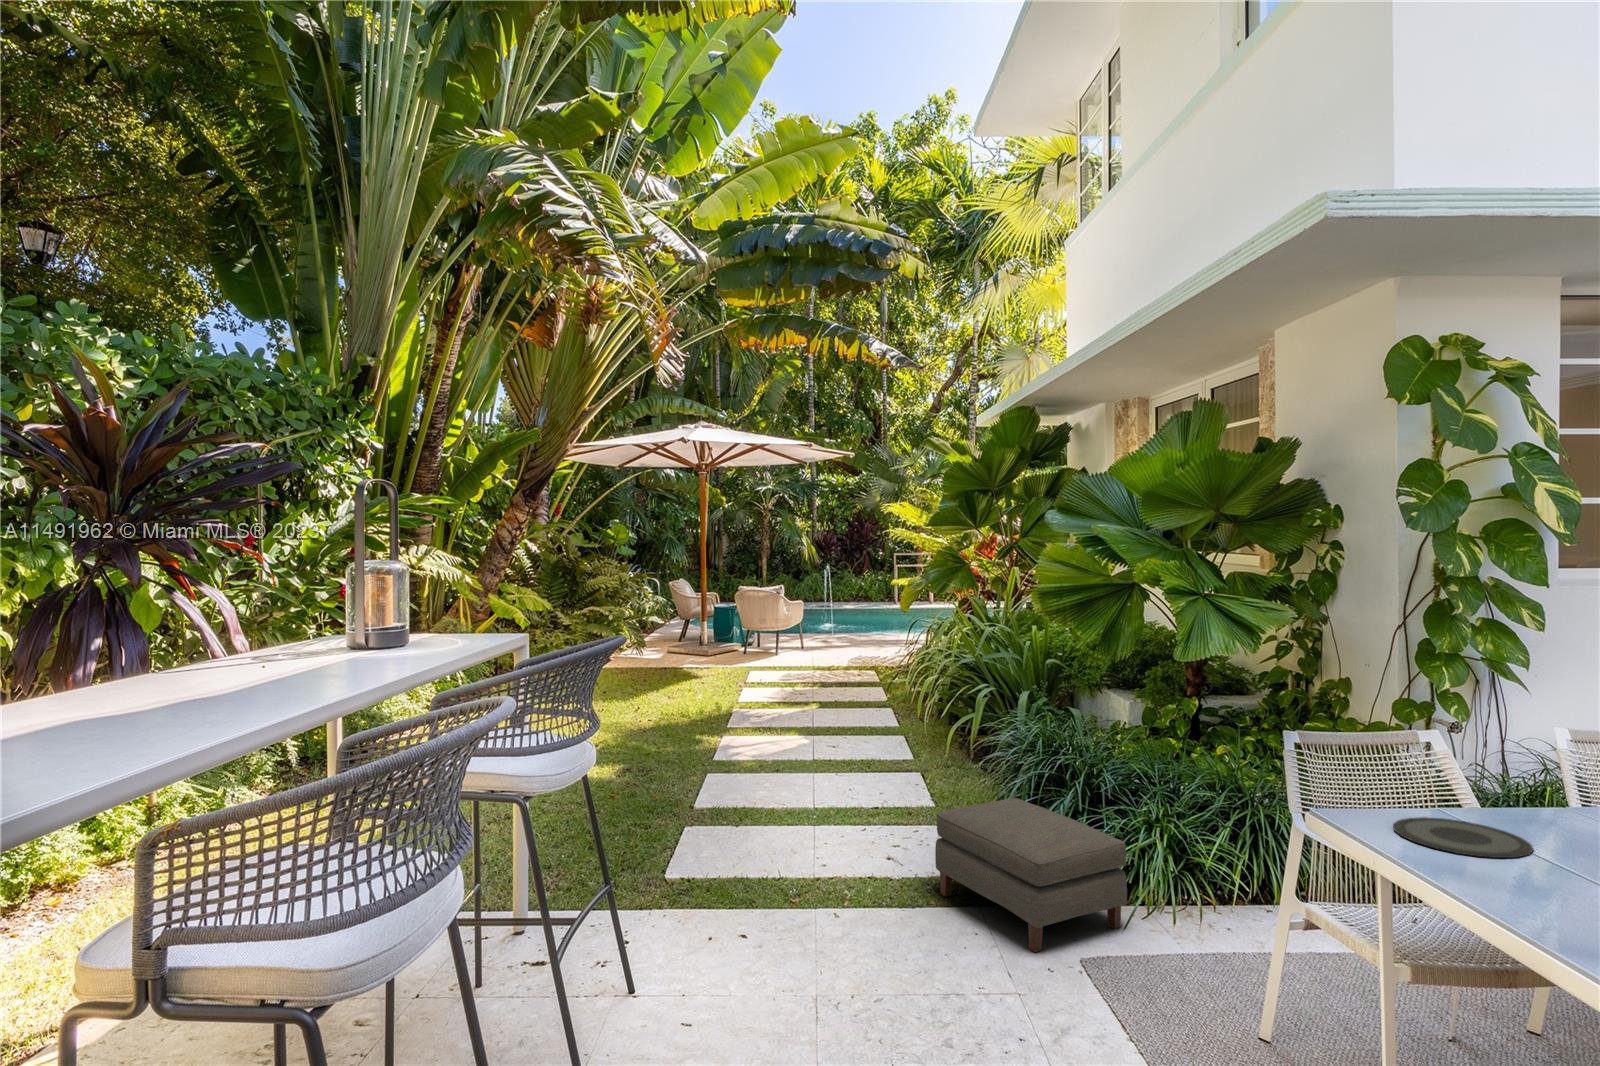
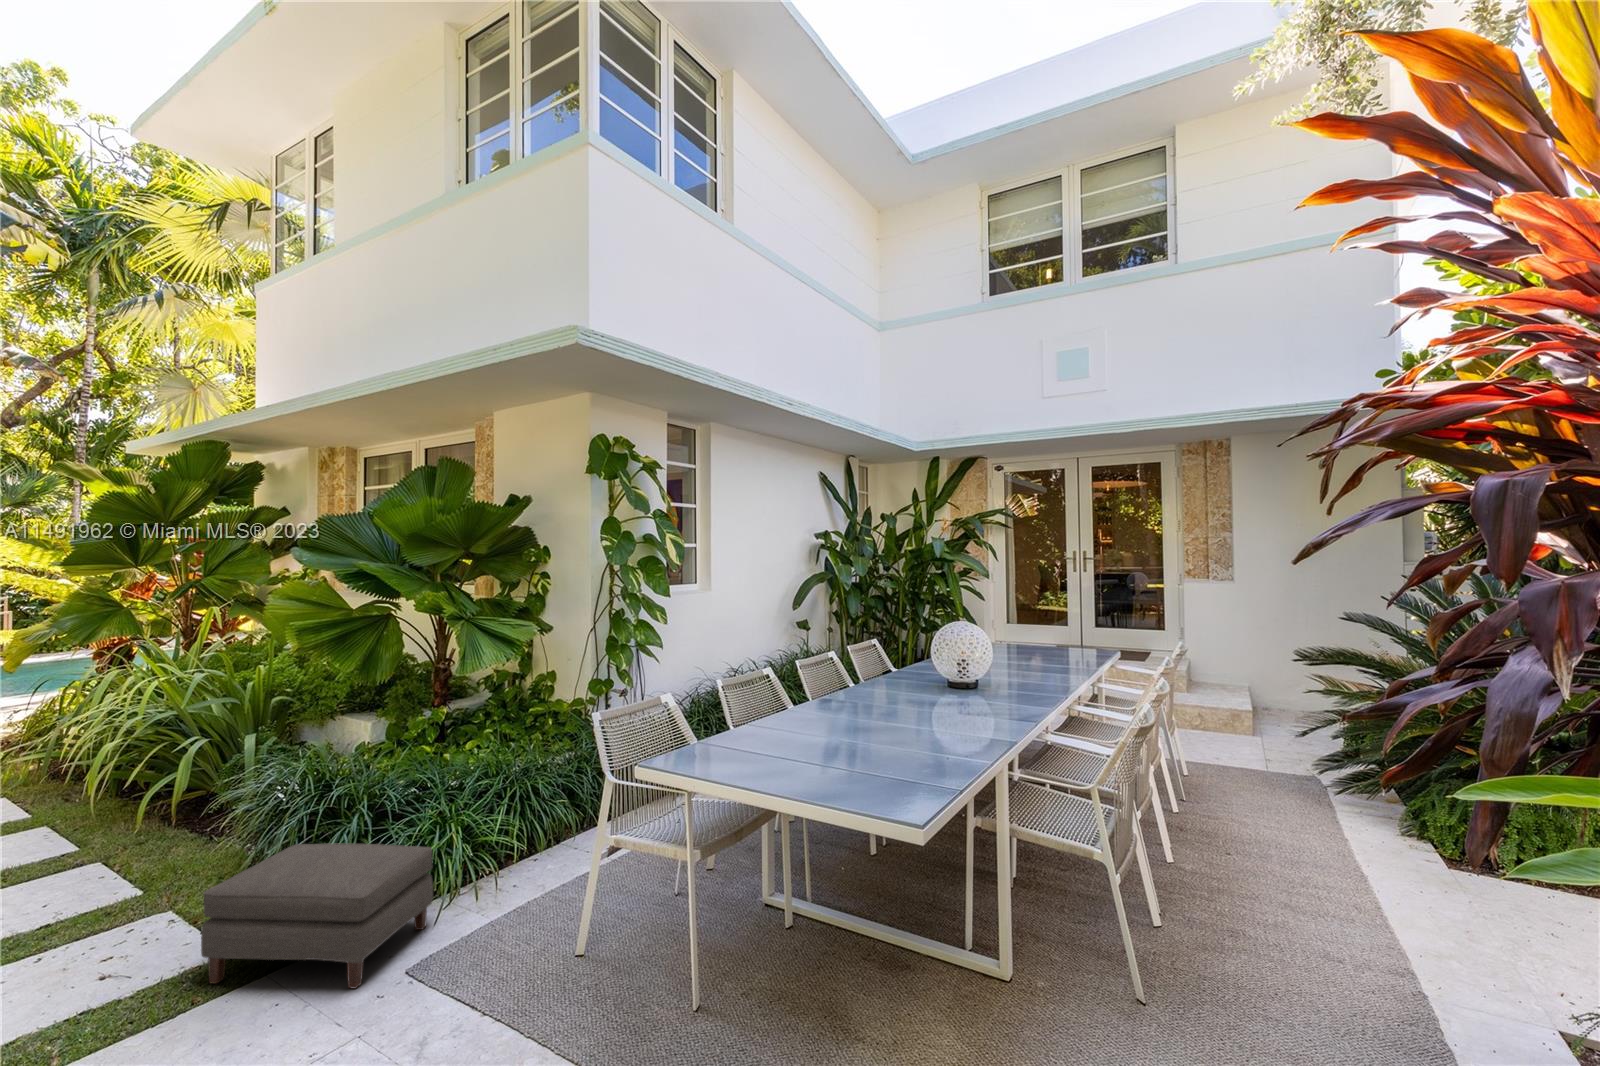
plate: present [1393,817,1533,858] -> none [686,749,757,771]

